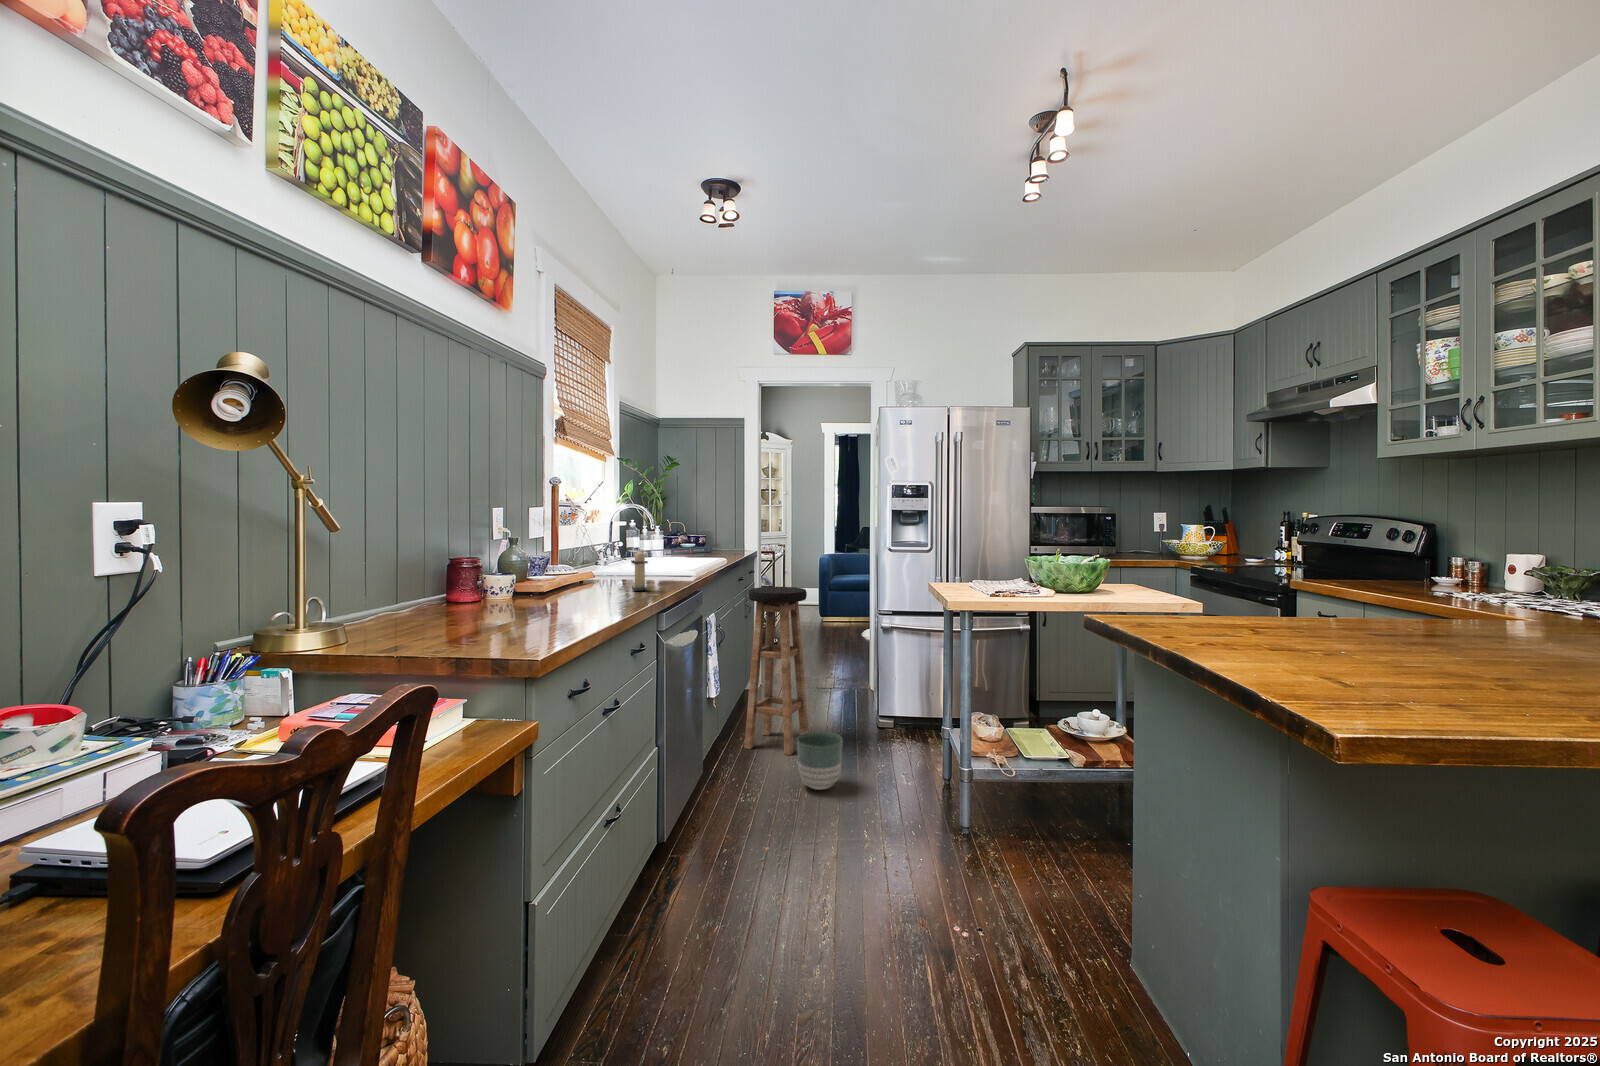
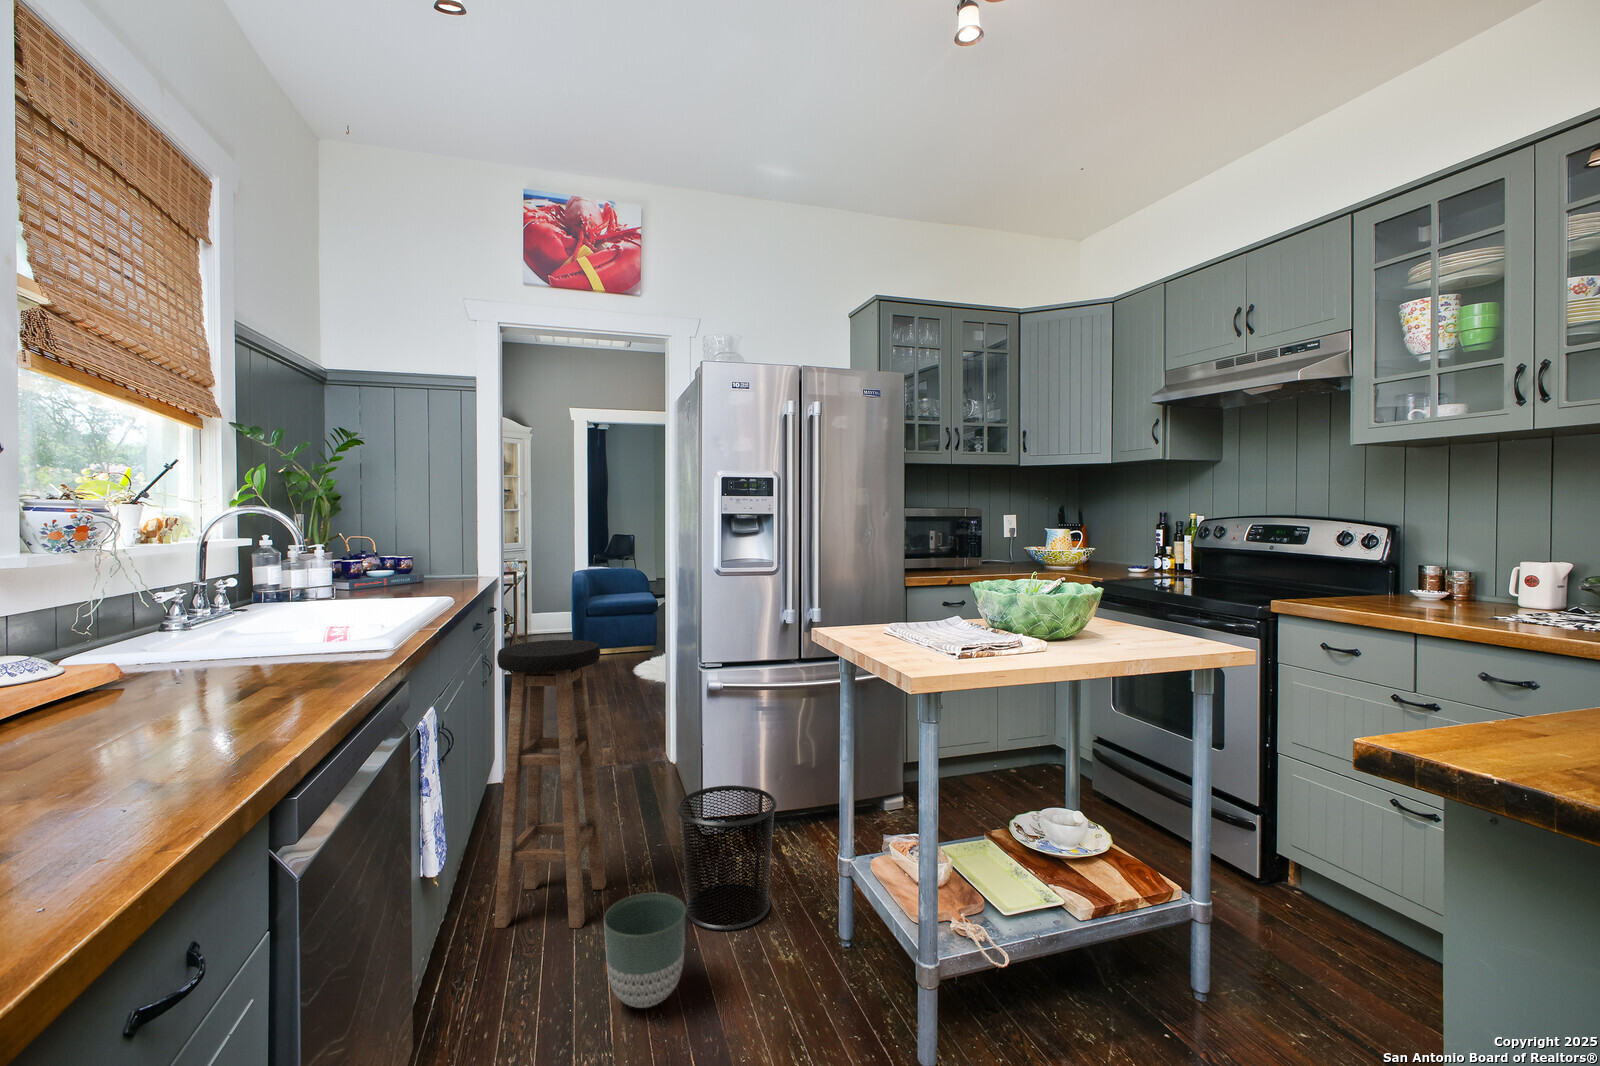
candle: present [631,549,648,590] -> none [209,600,272,705]
waste bin: none [848,685,911,769] -> present [677,785,777,931]

